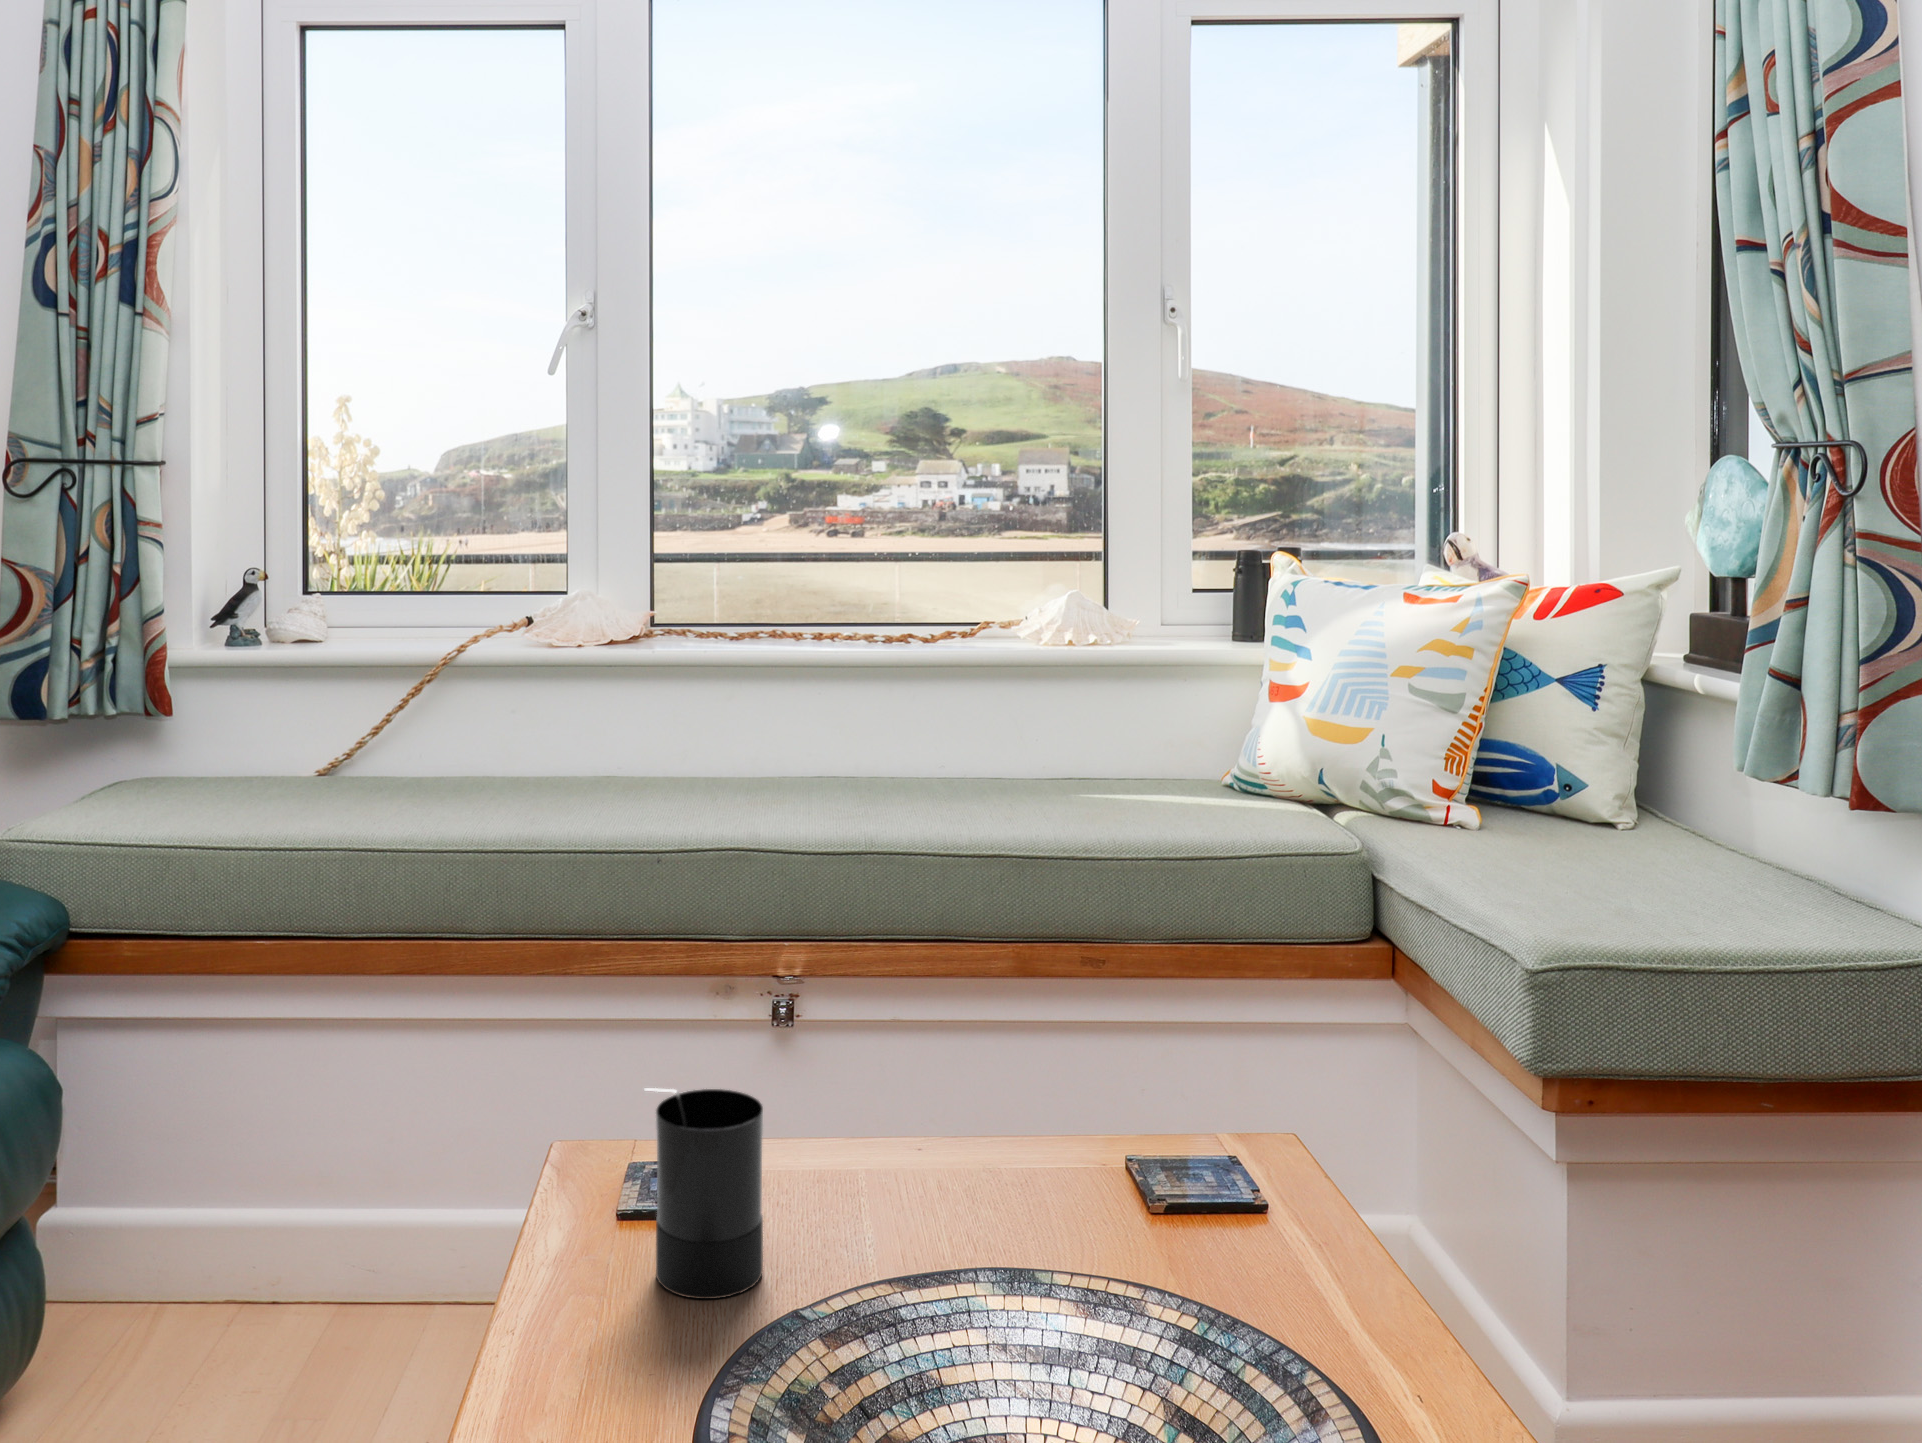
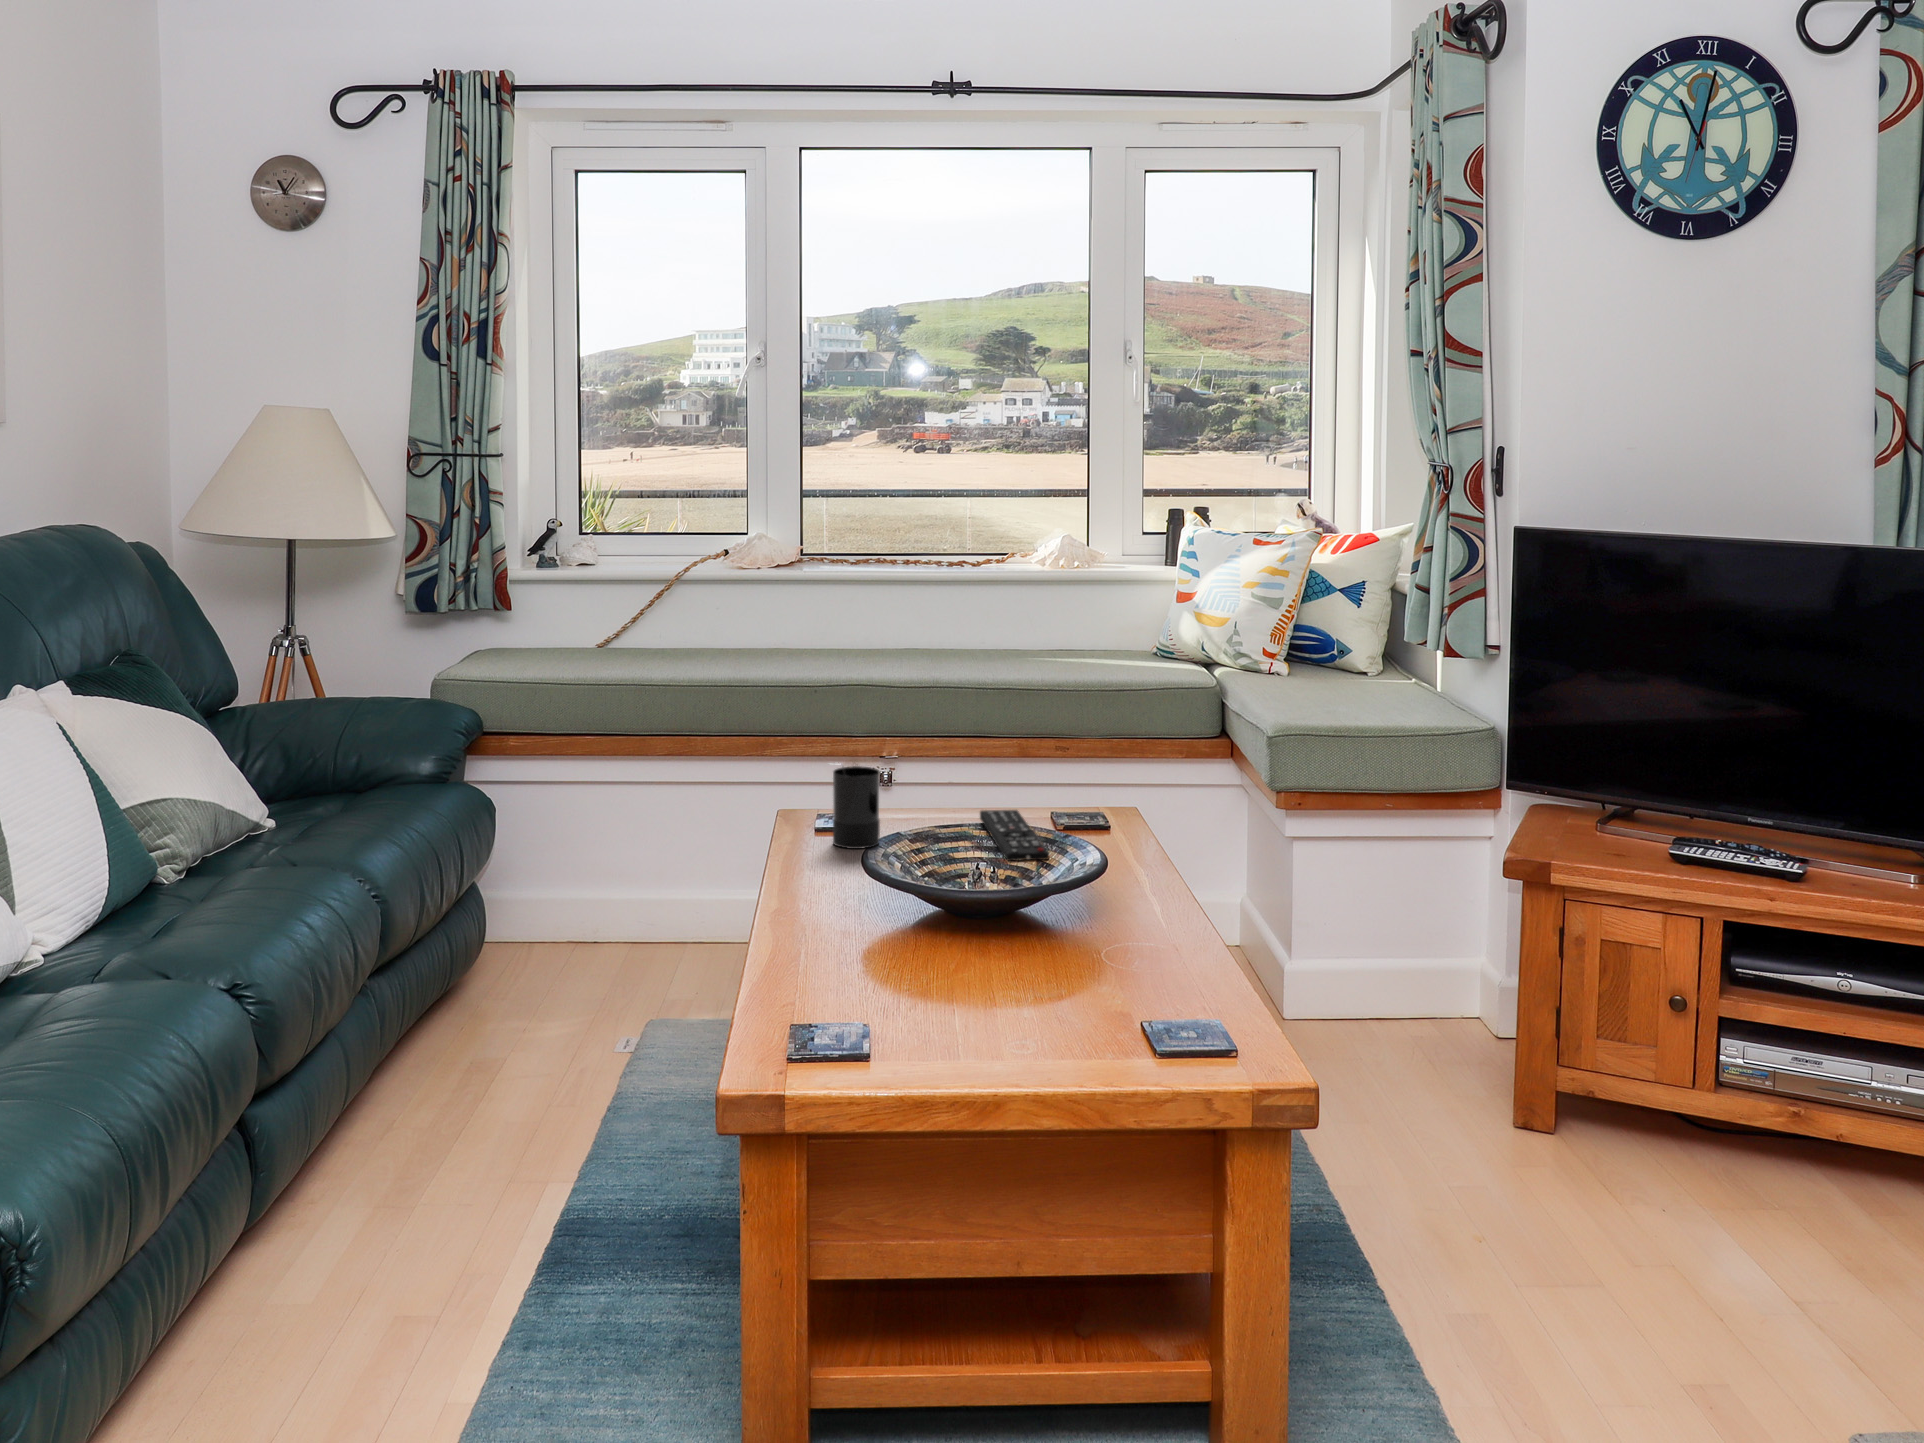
remote control: none [979,1158,1171,1361] -> present [980,810,1049,861]

